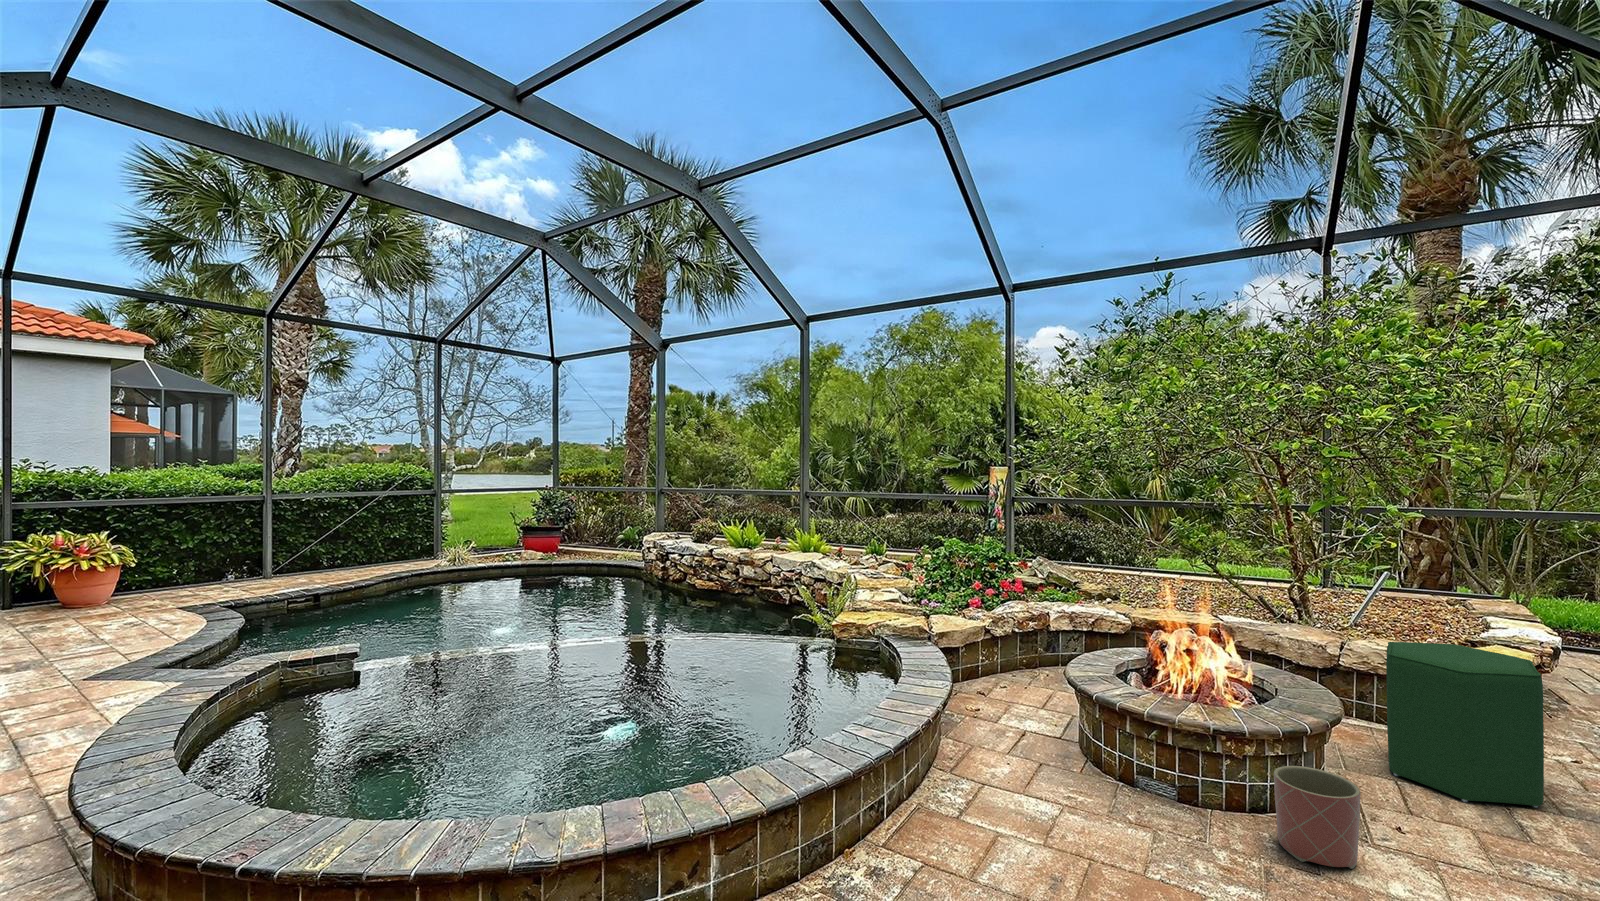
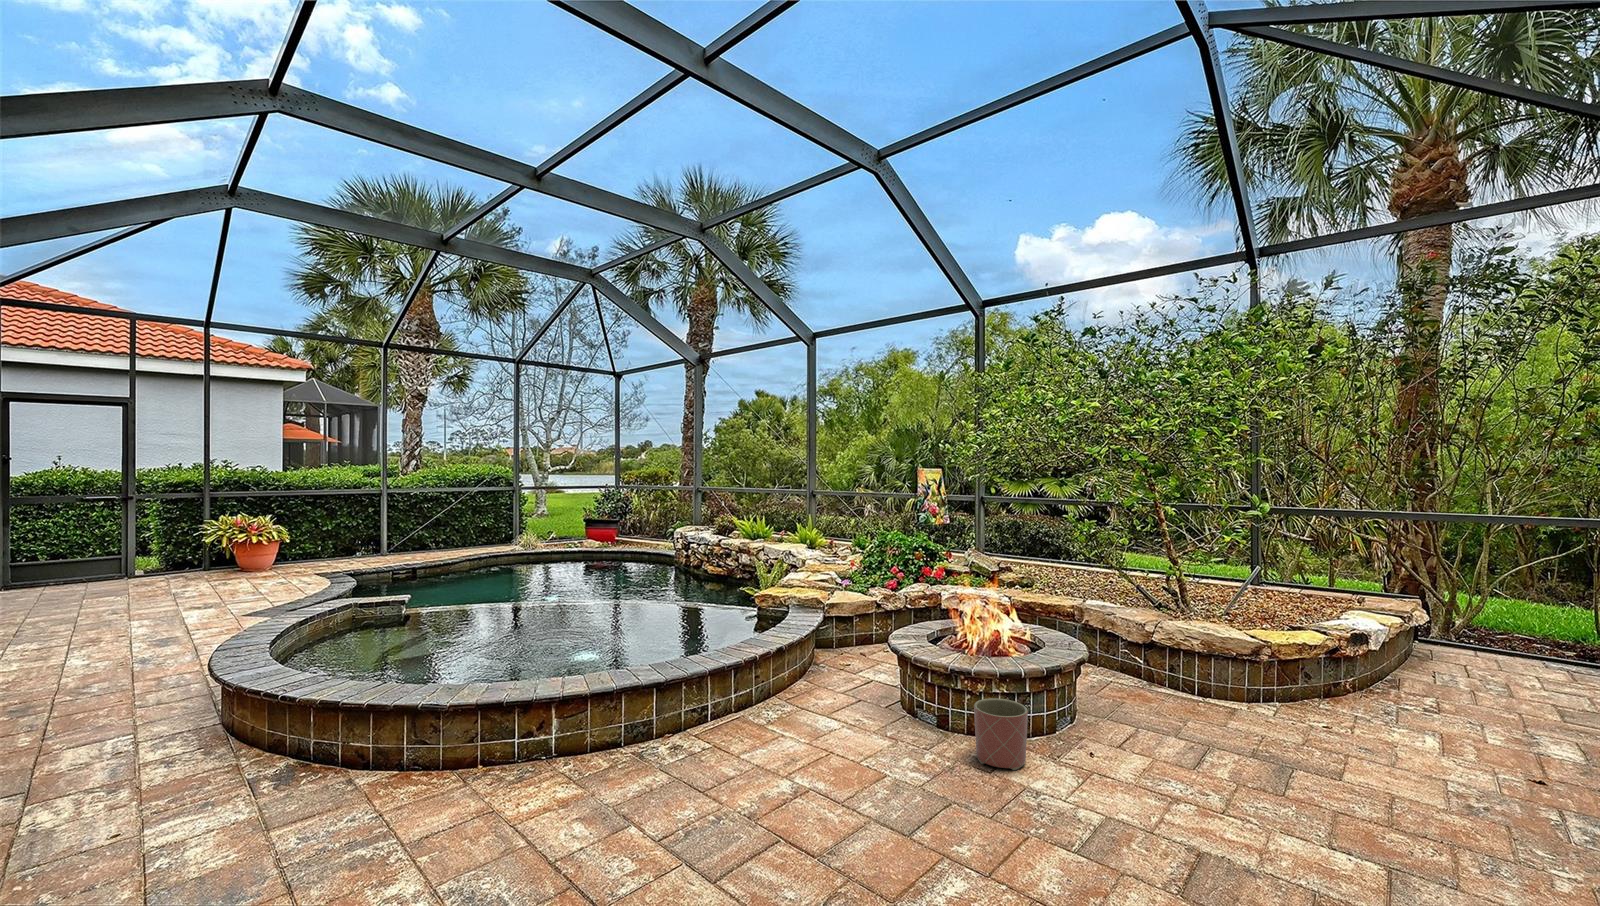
ottoman: present [1386,642,1544,808] -> none [1132,618,1246,750]

